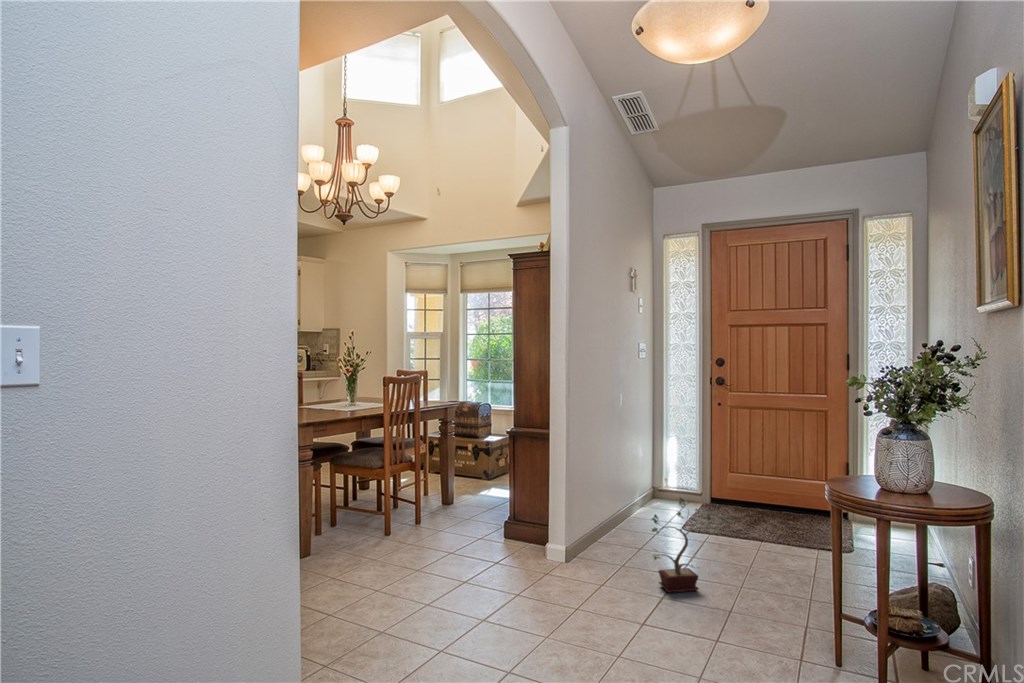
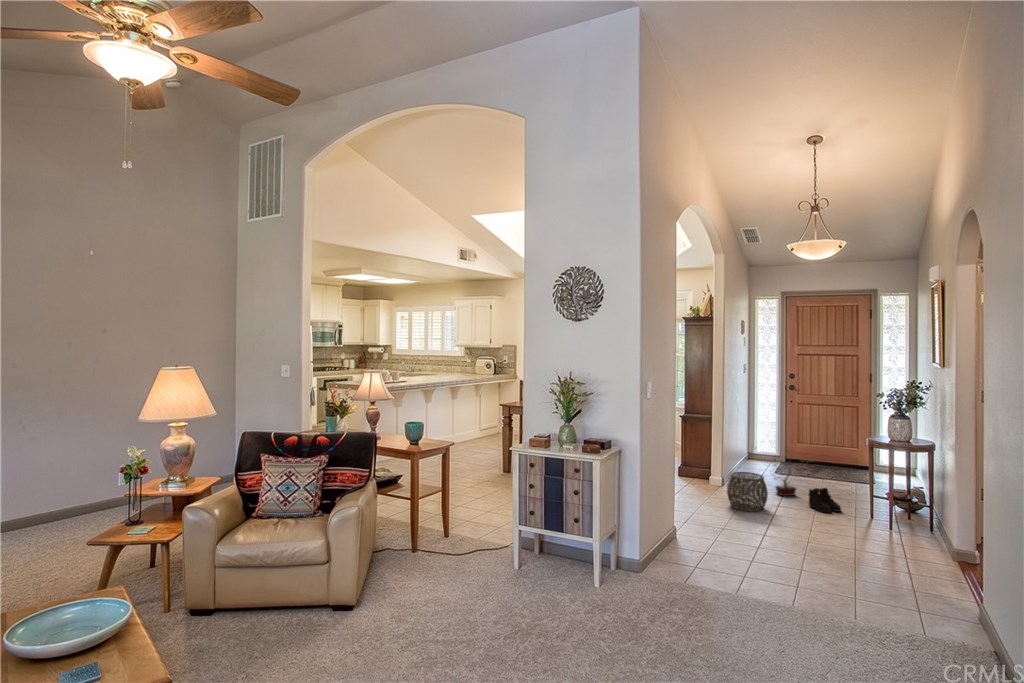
woven basket: none [535,551,619,649] -> present [727,472,768,511]
boots: none [711,585,777,649] -> present [808,488,841,513]

